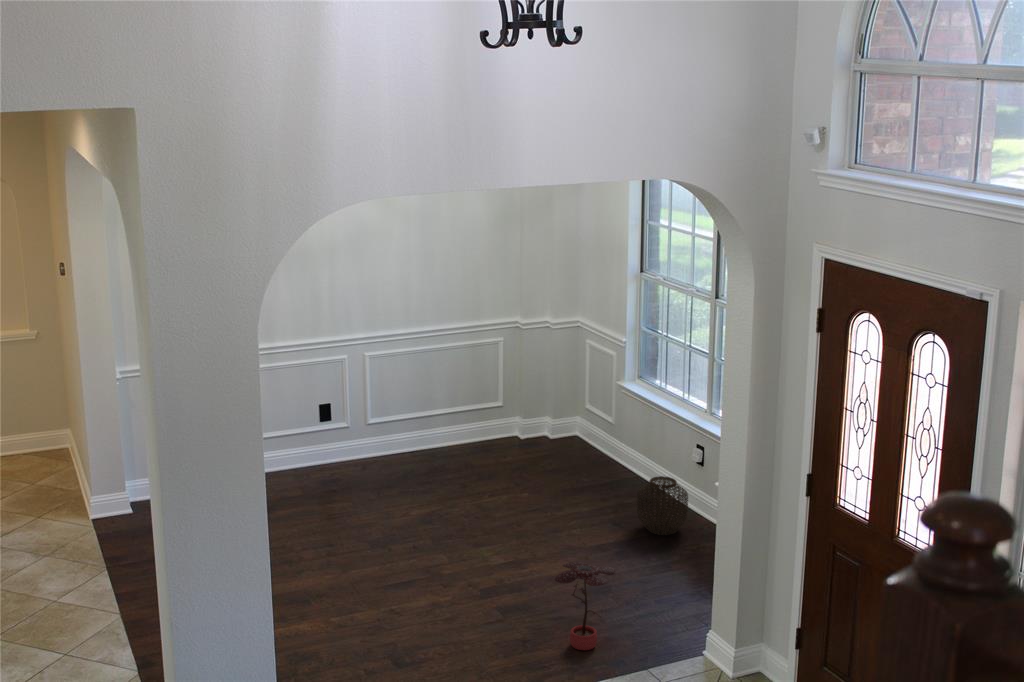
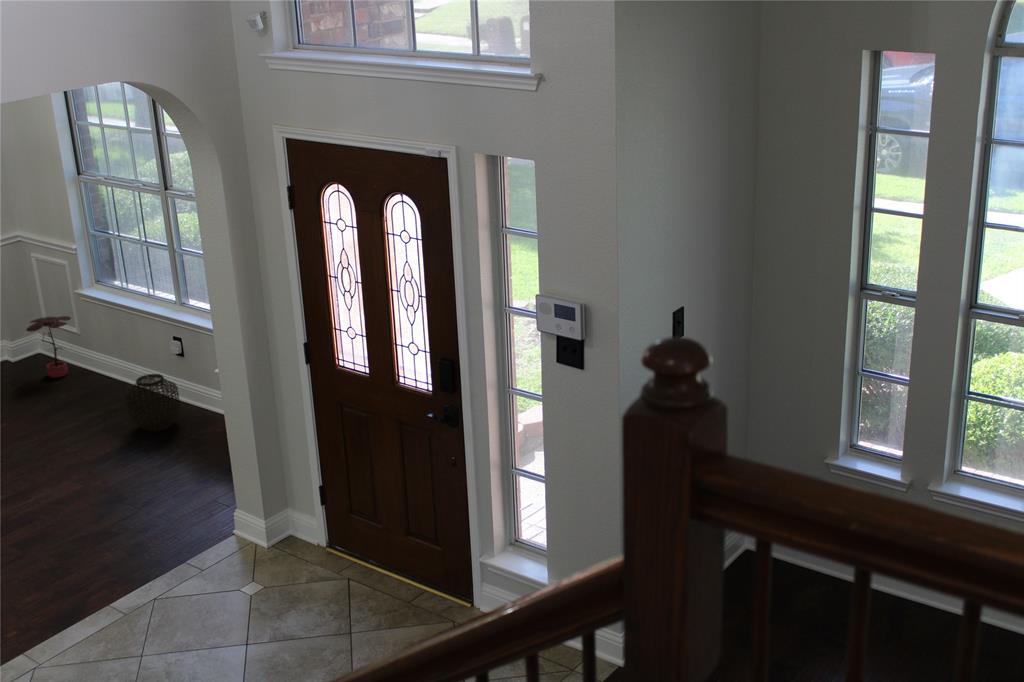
potted plant: present [555,562,615,650] -> present [27,316,71,378]

